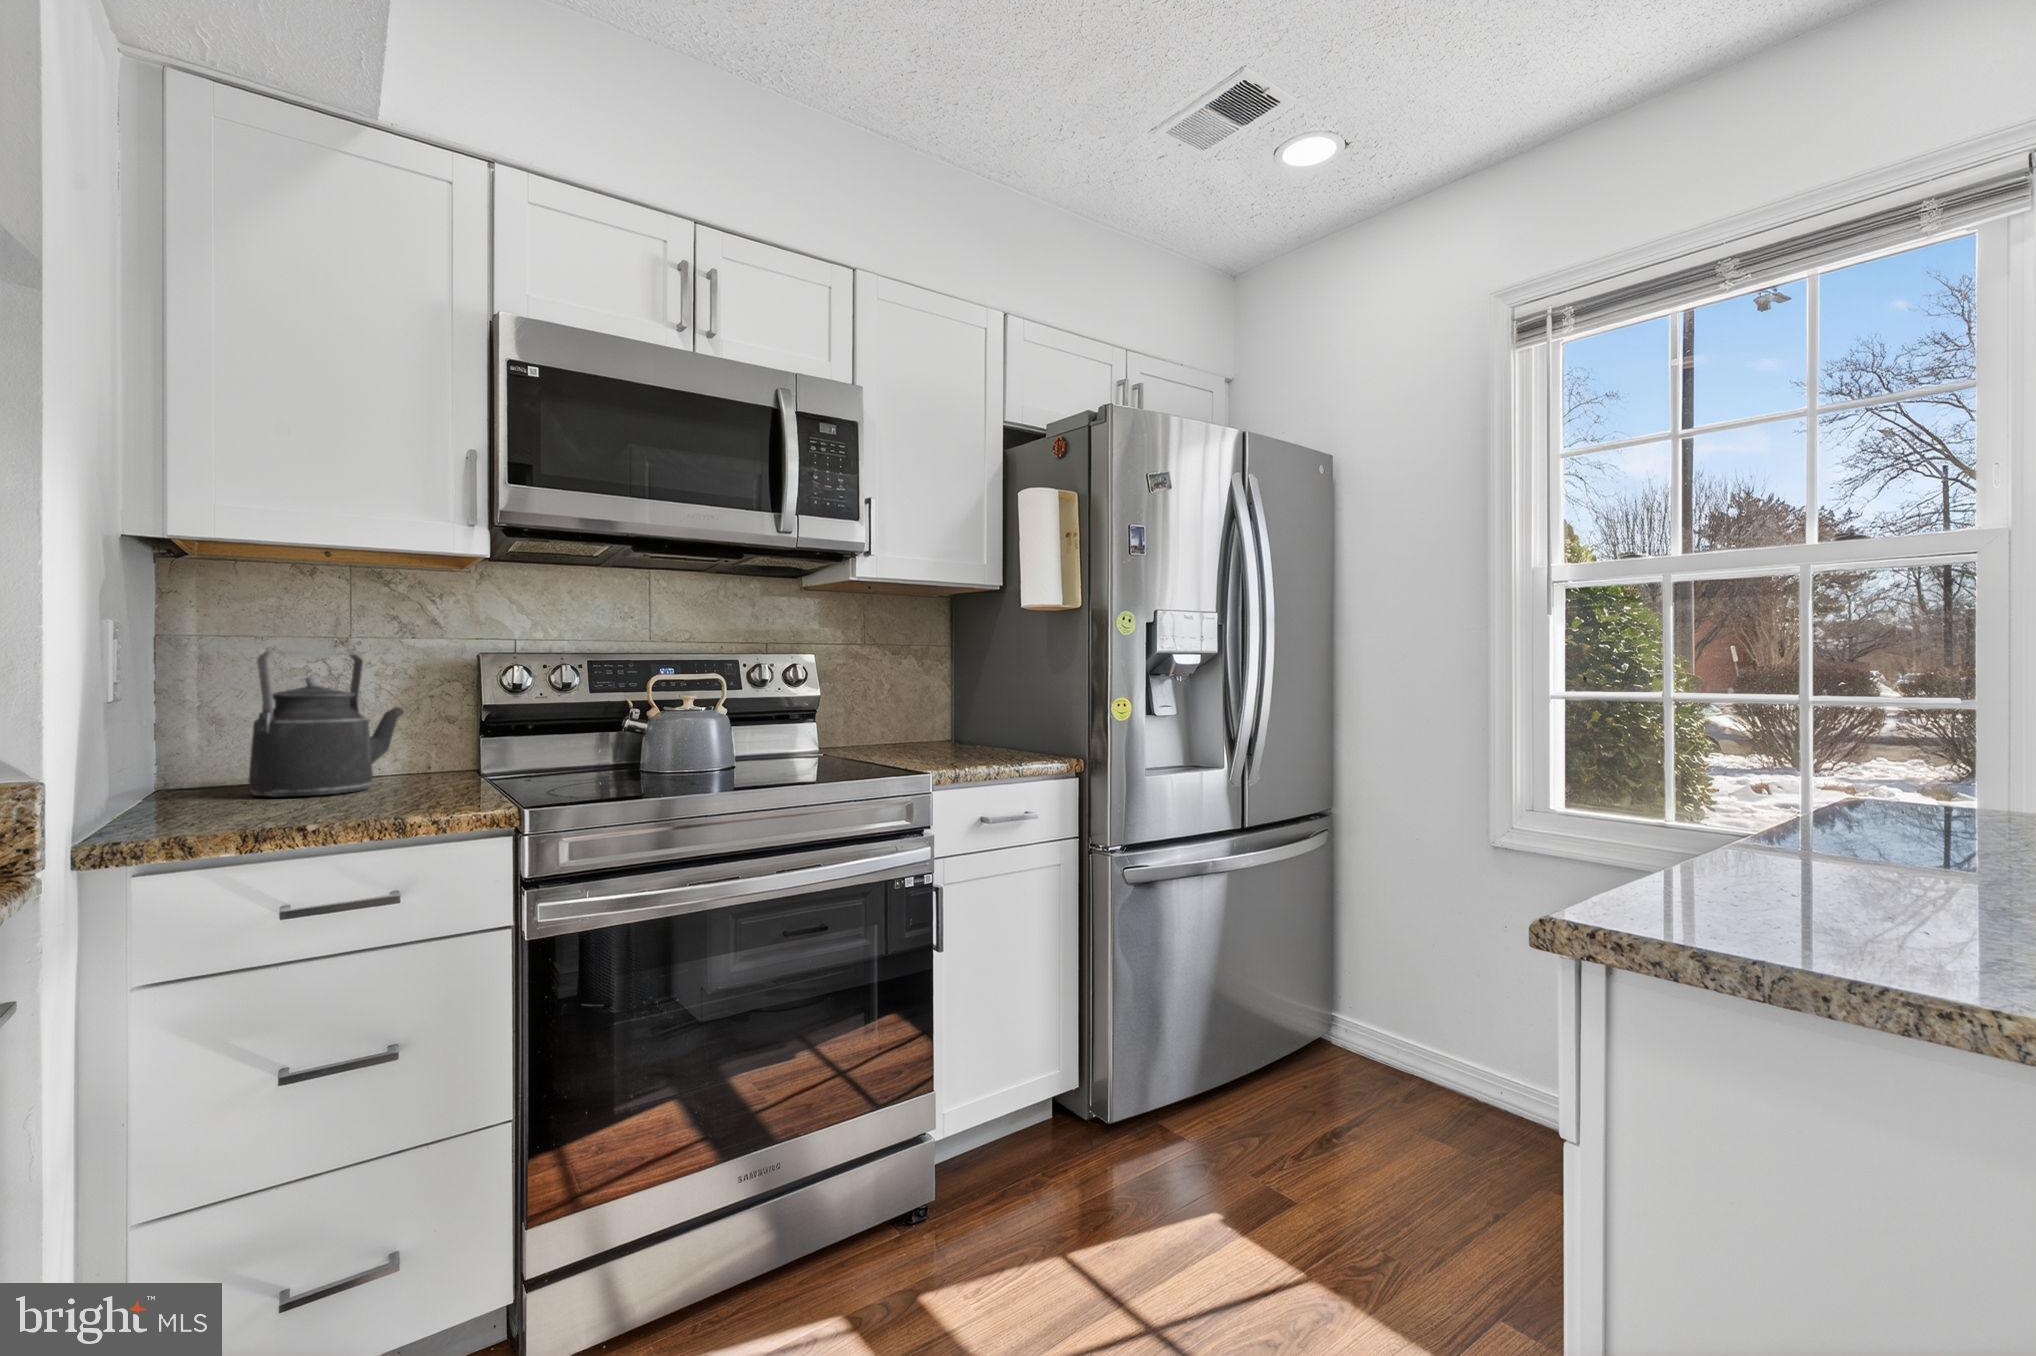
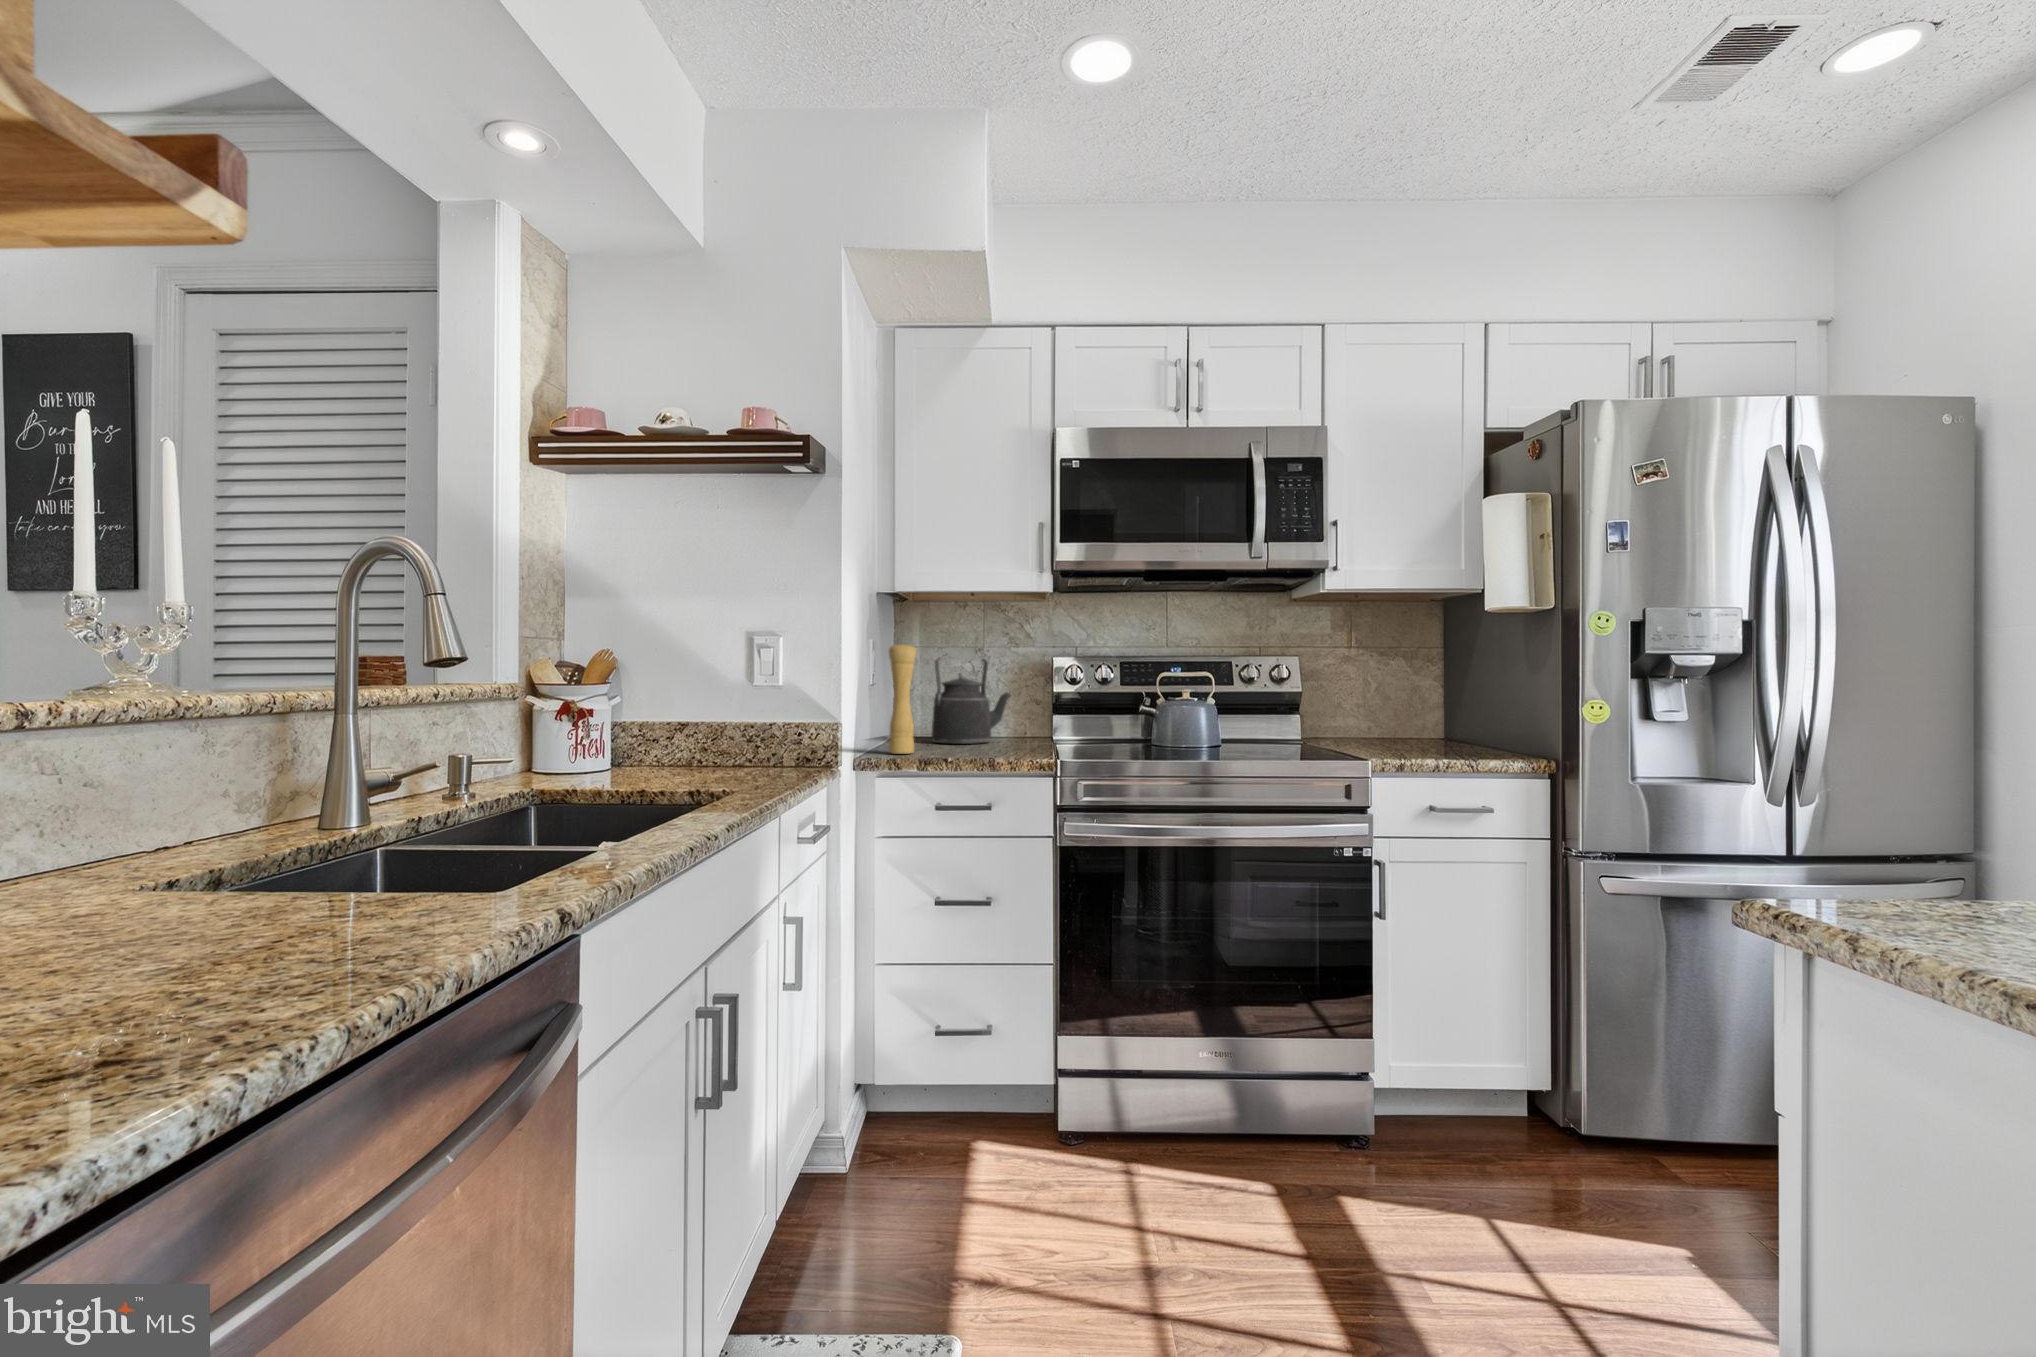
pepper mill: none [169,625,235,826] -> present [889,643,916,754]

